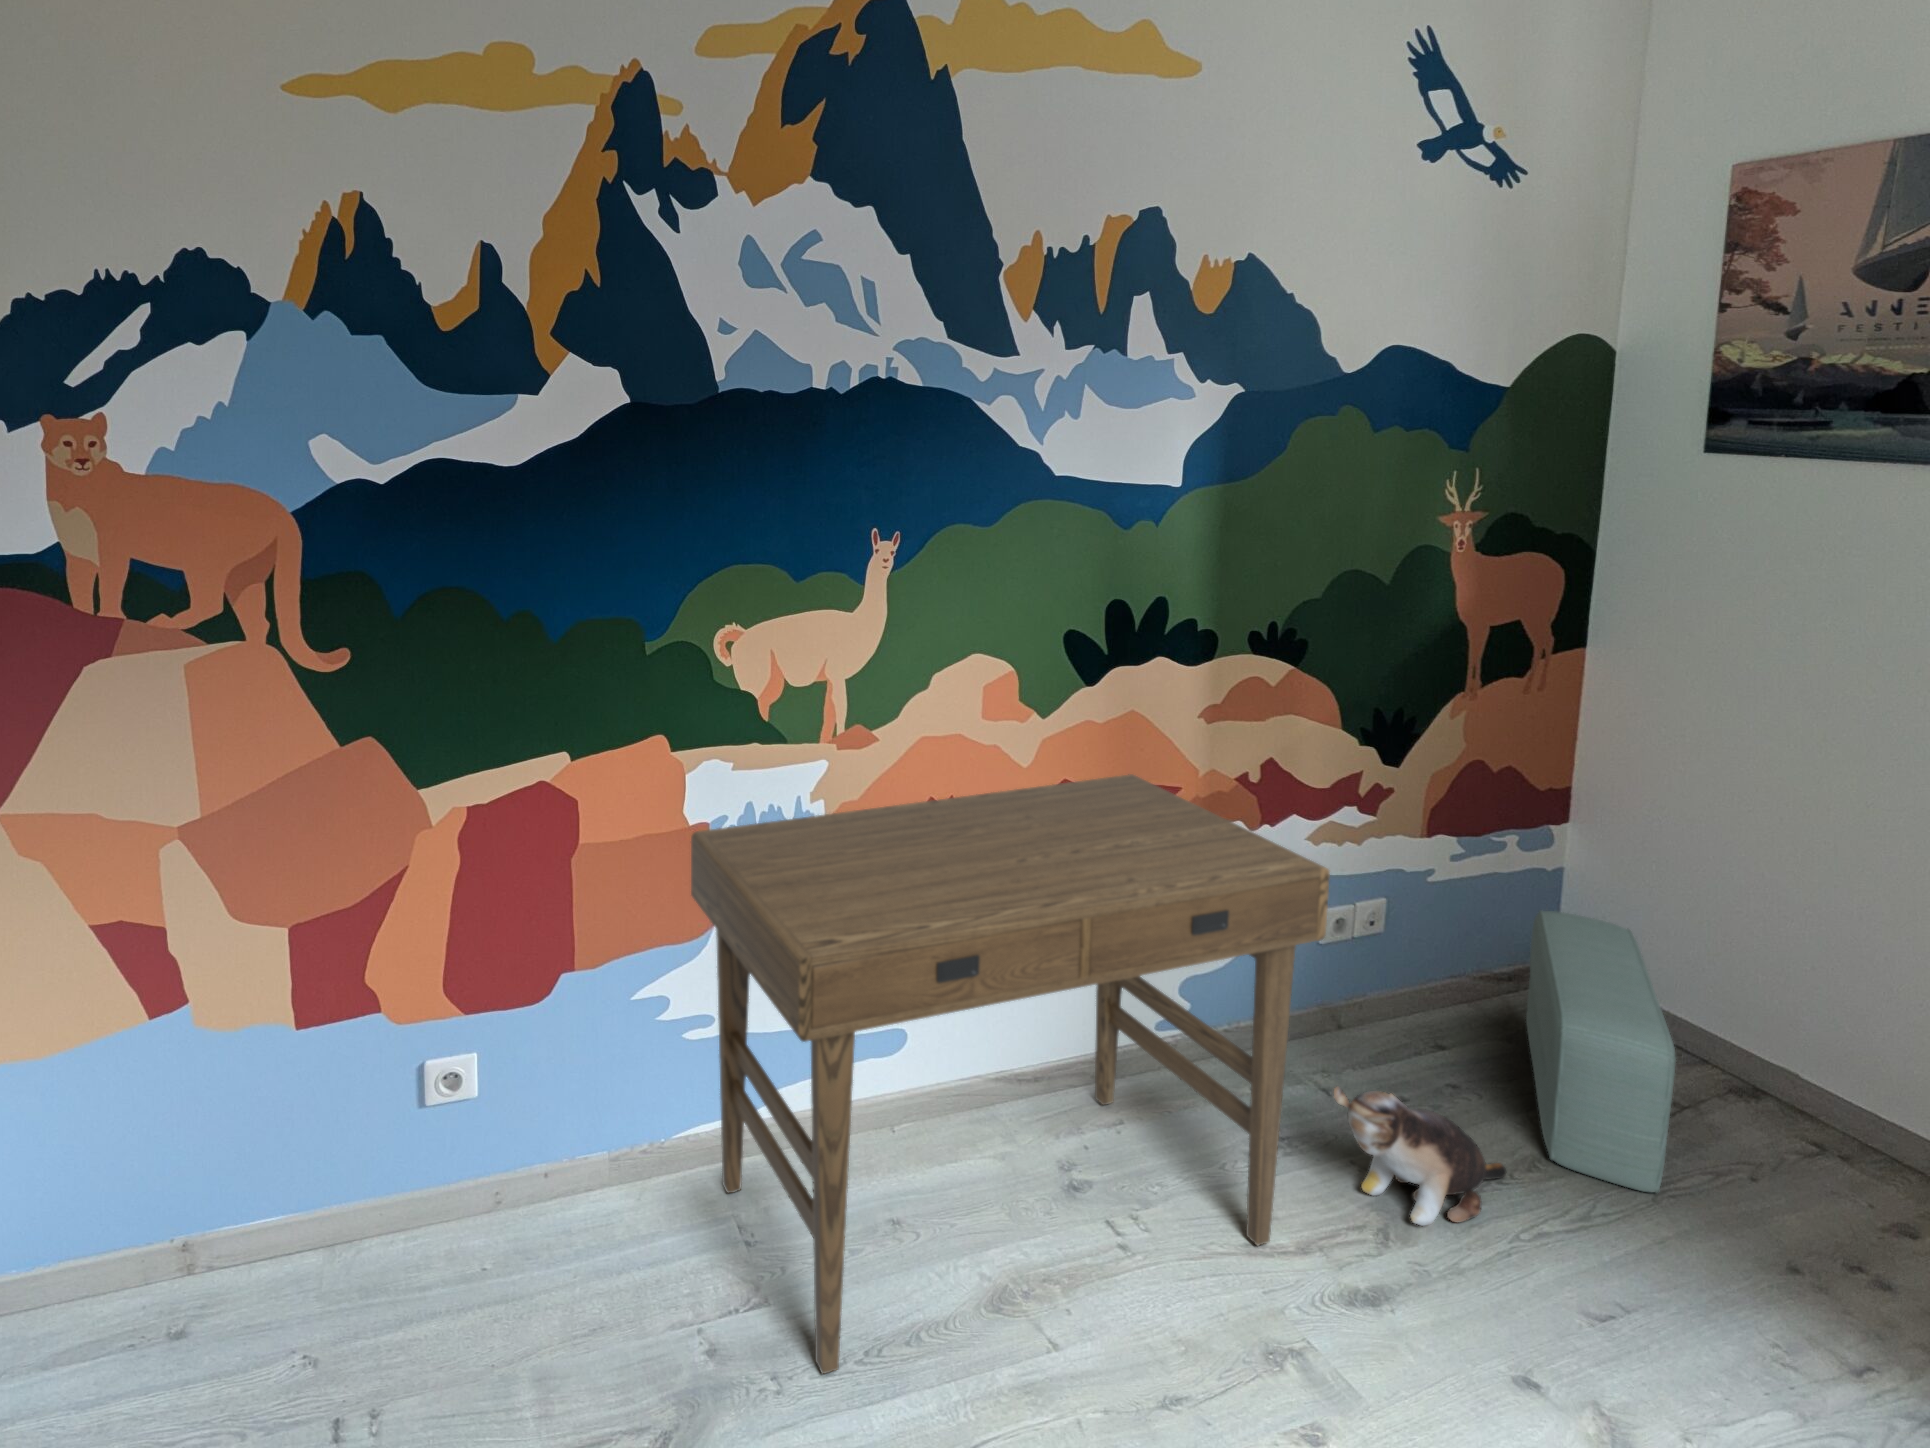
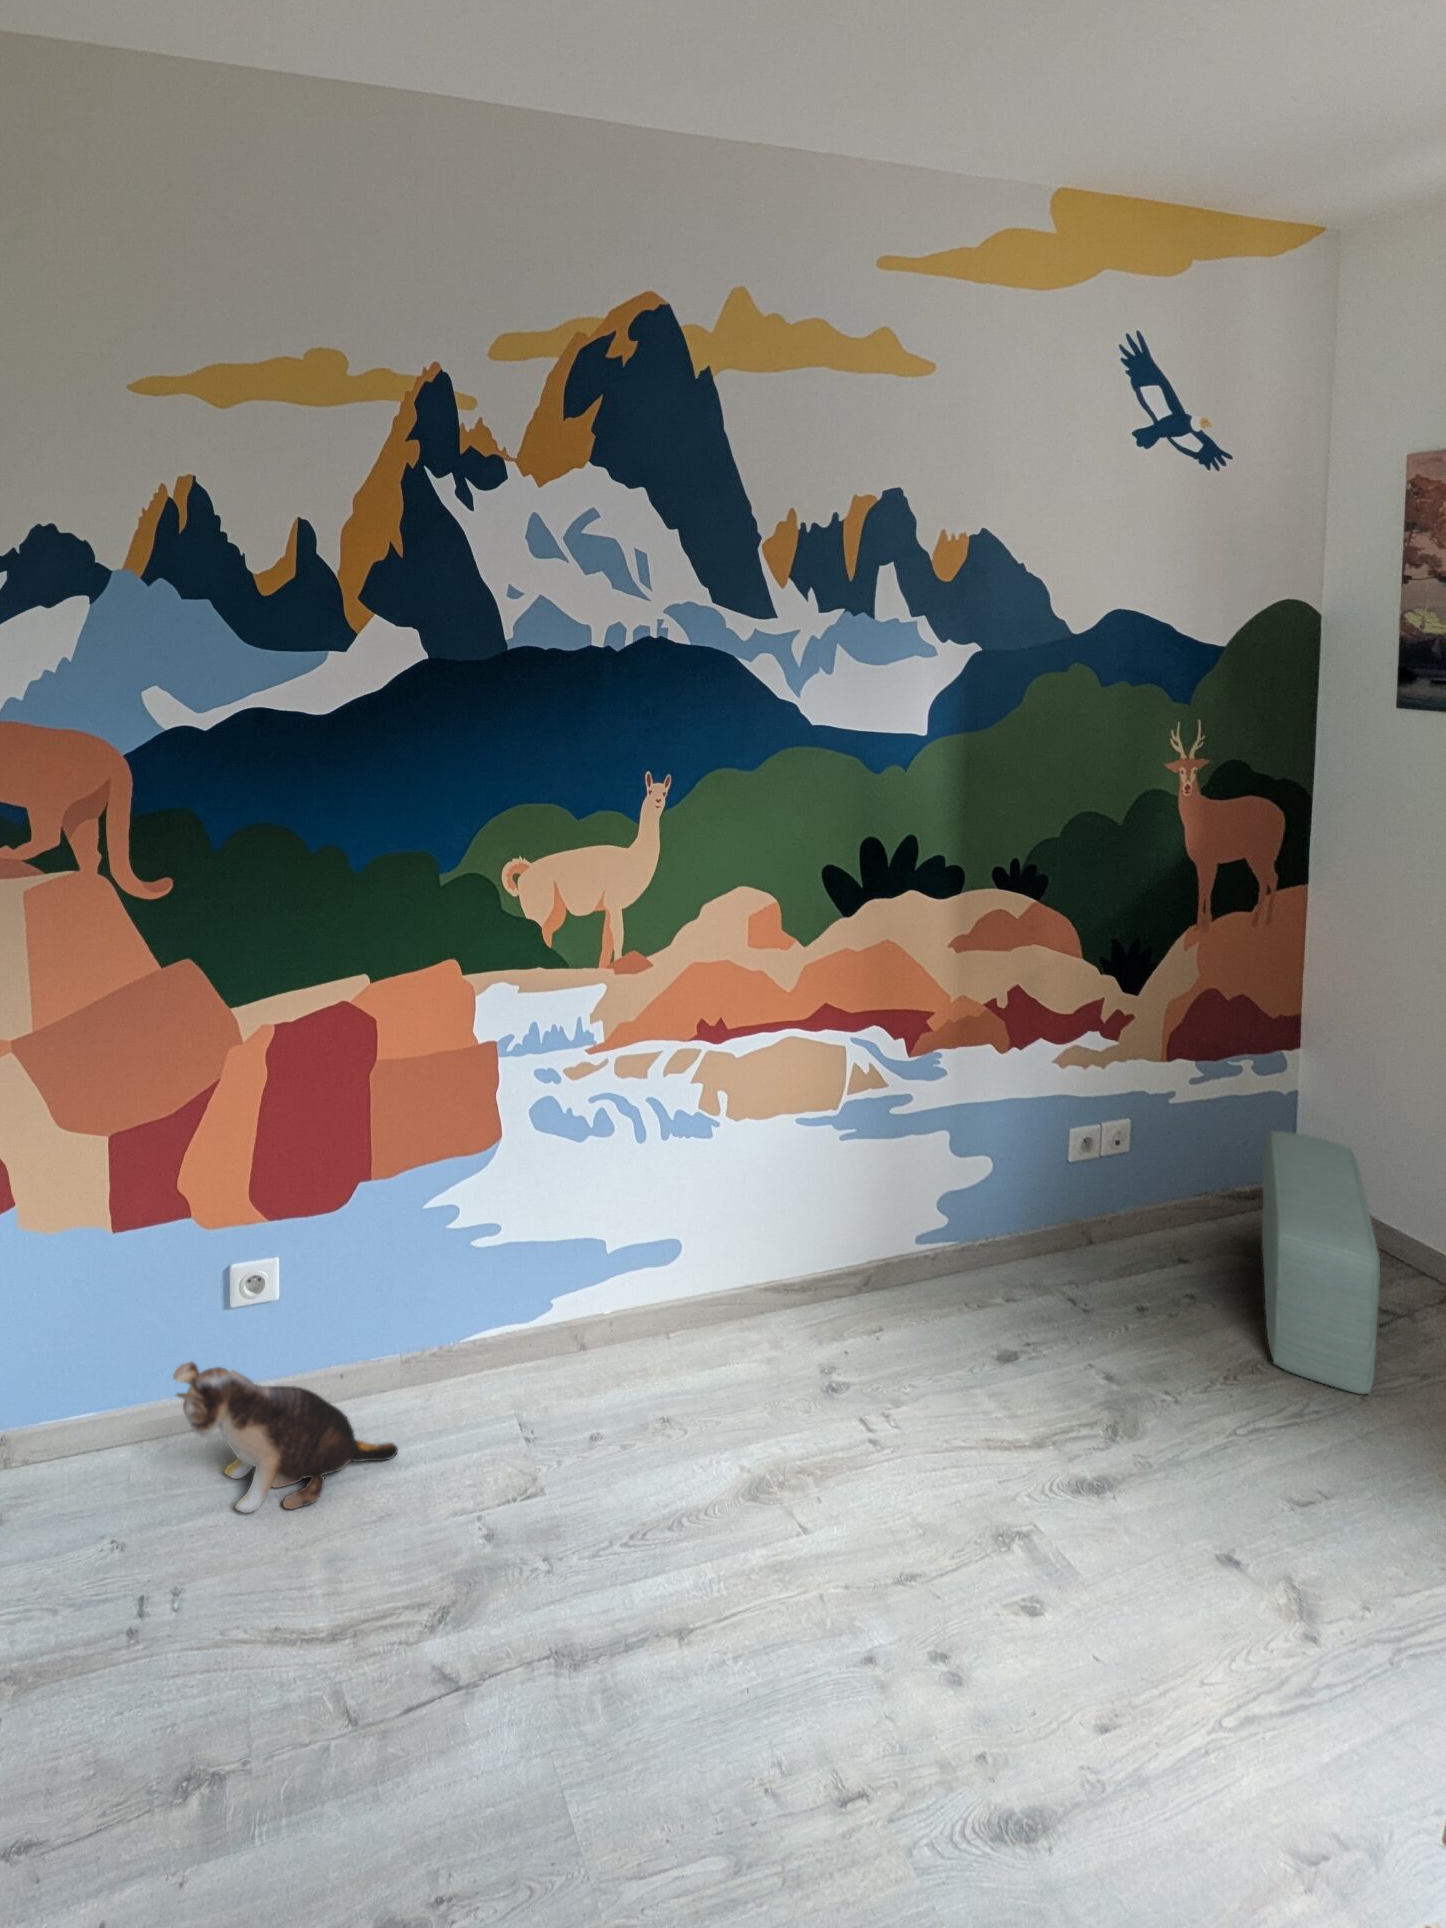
desk: present [691,774,1330,1374] -> none [479,999,1053,1557]
plush toy: present [1334,1087,1506,1226] -> present [173,1362,398,1513]

